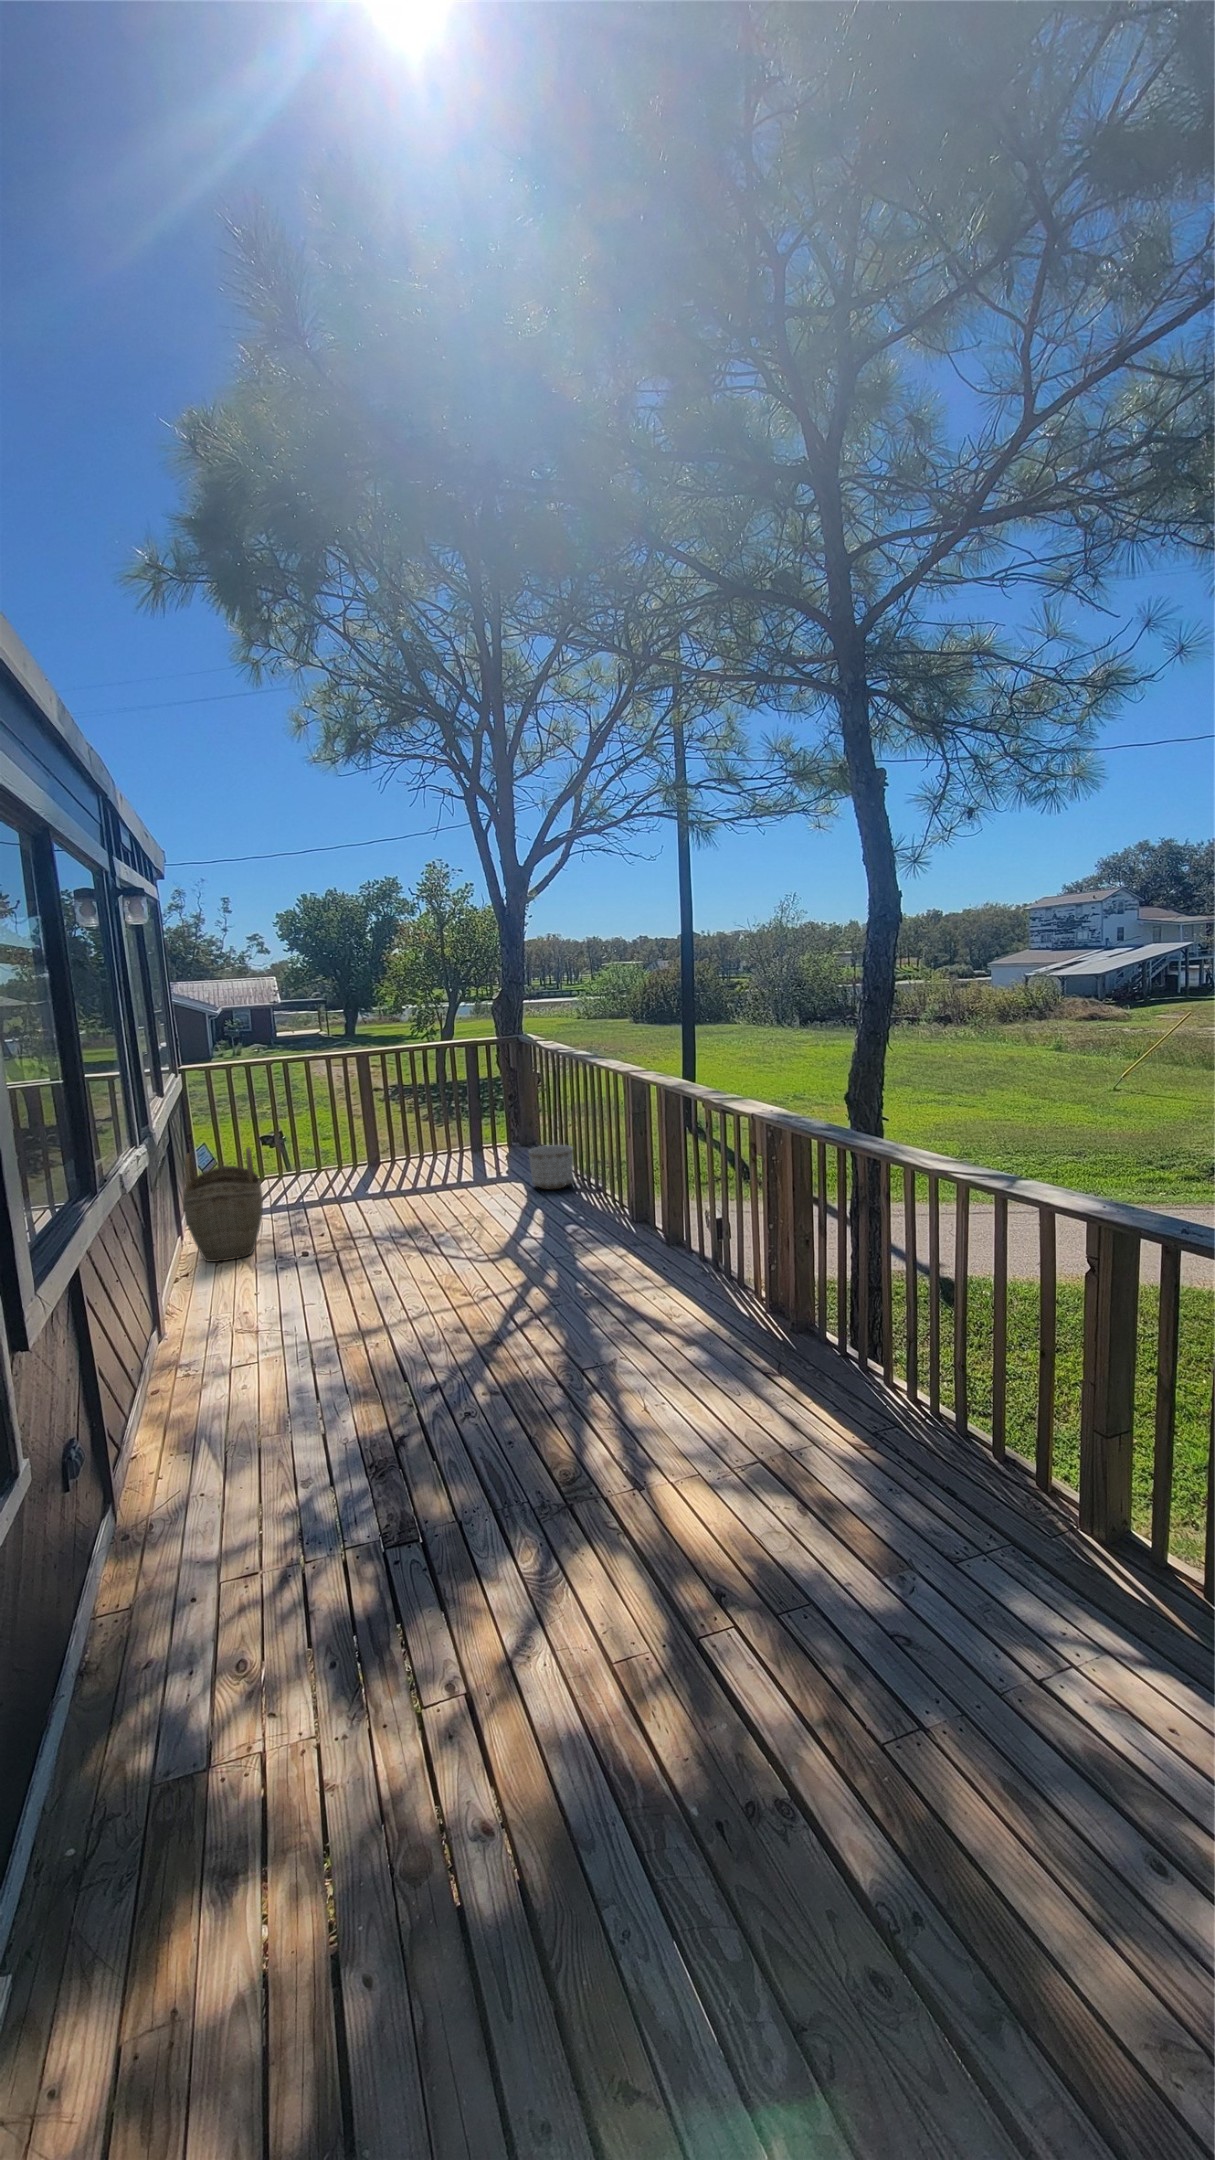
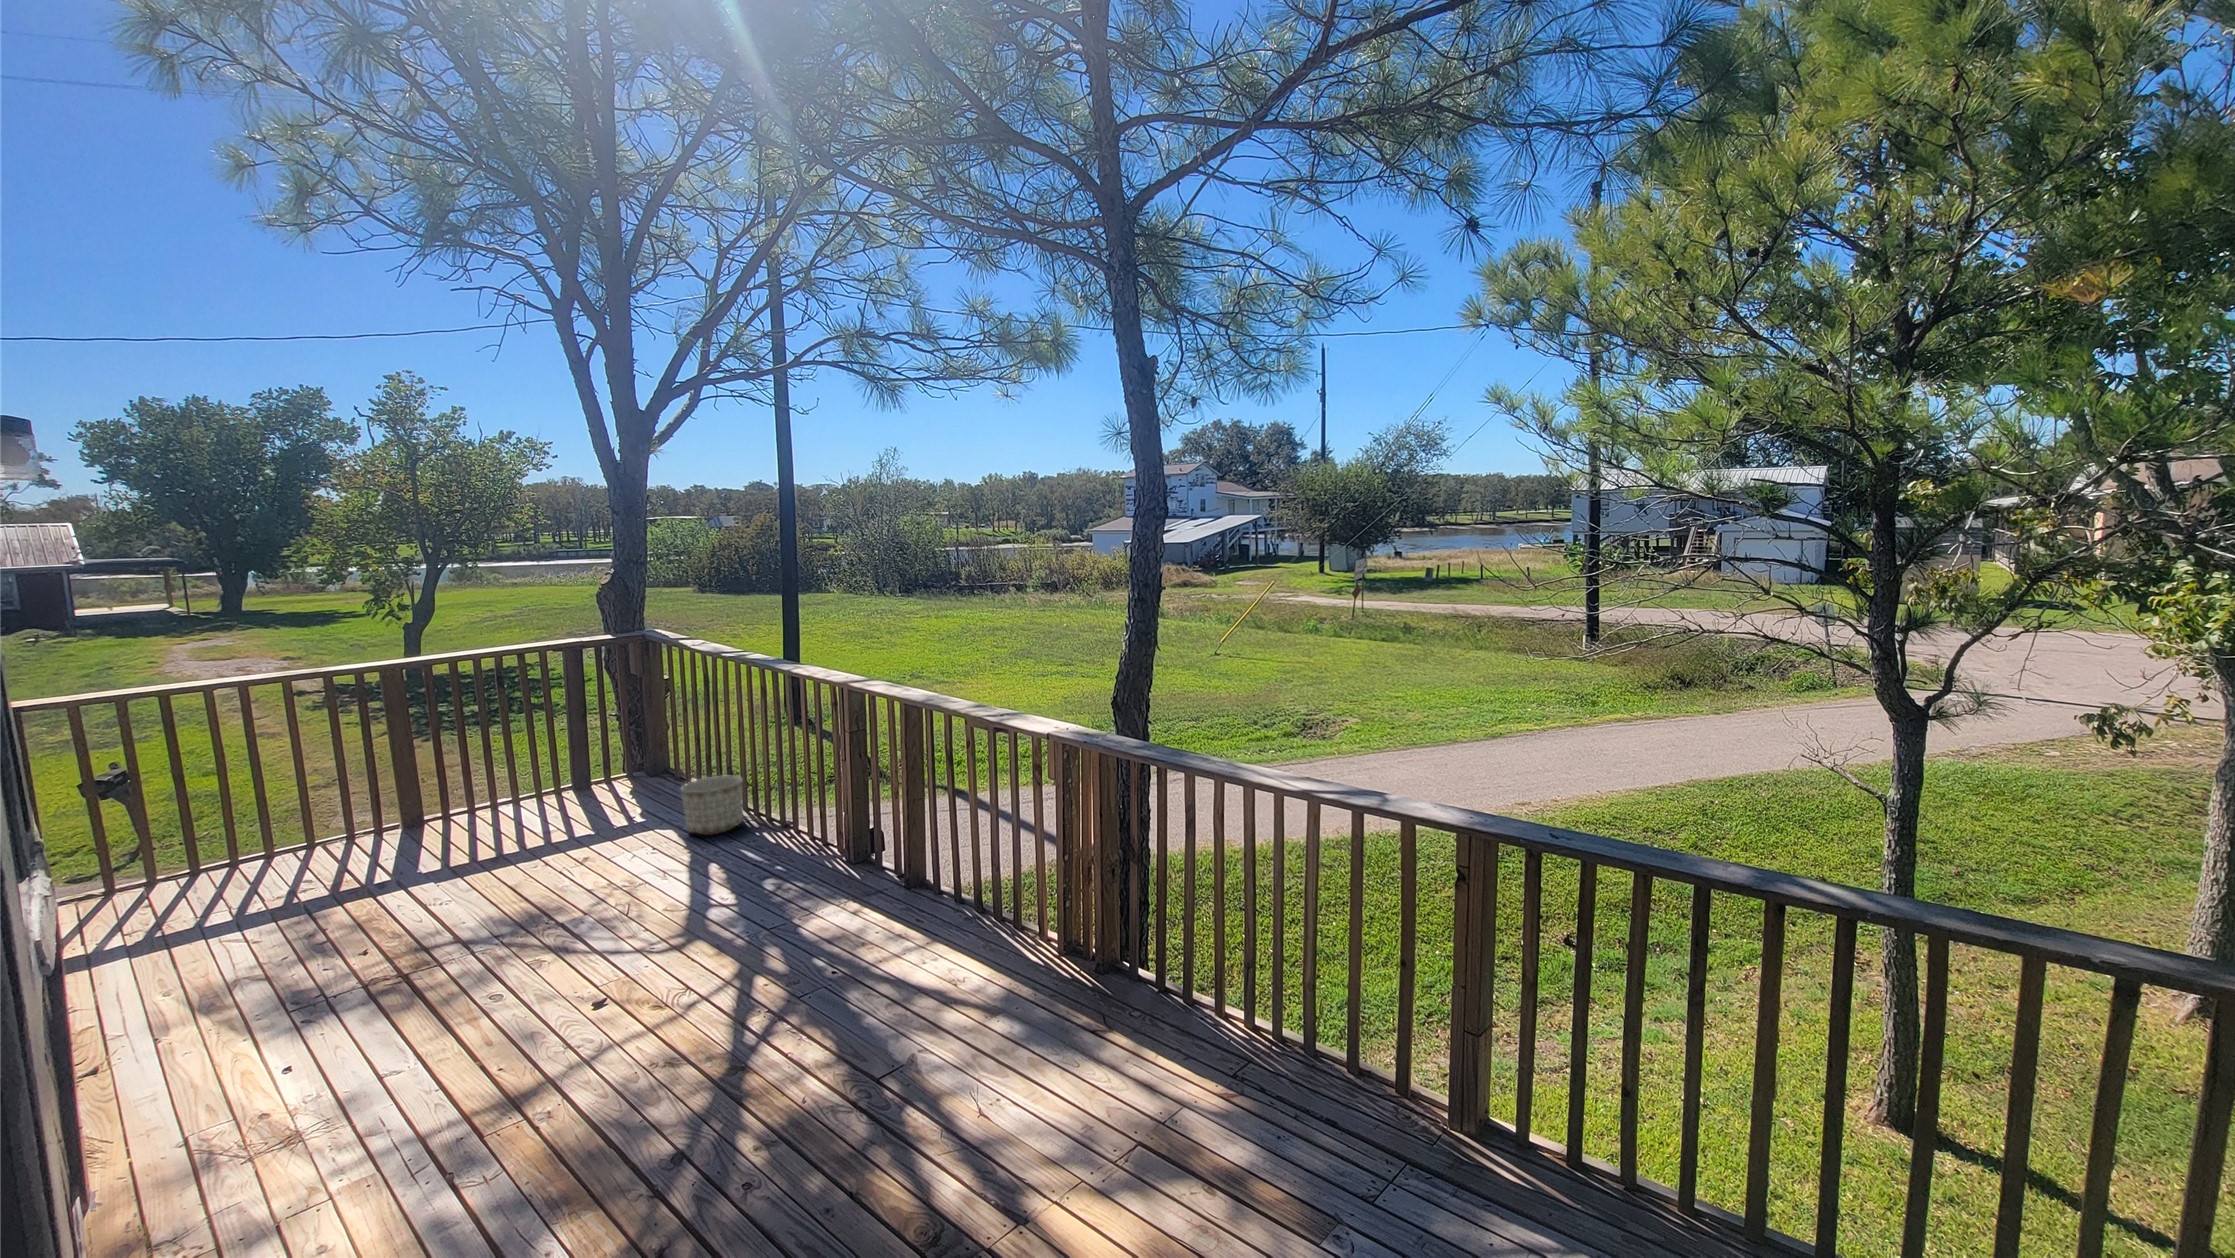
woven basket: present [183,1147,263,1262] -> none [97,840,262,1035]

